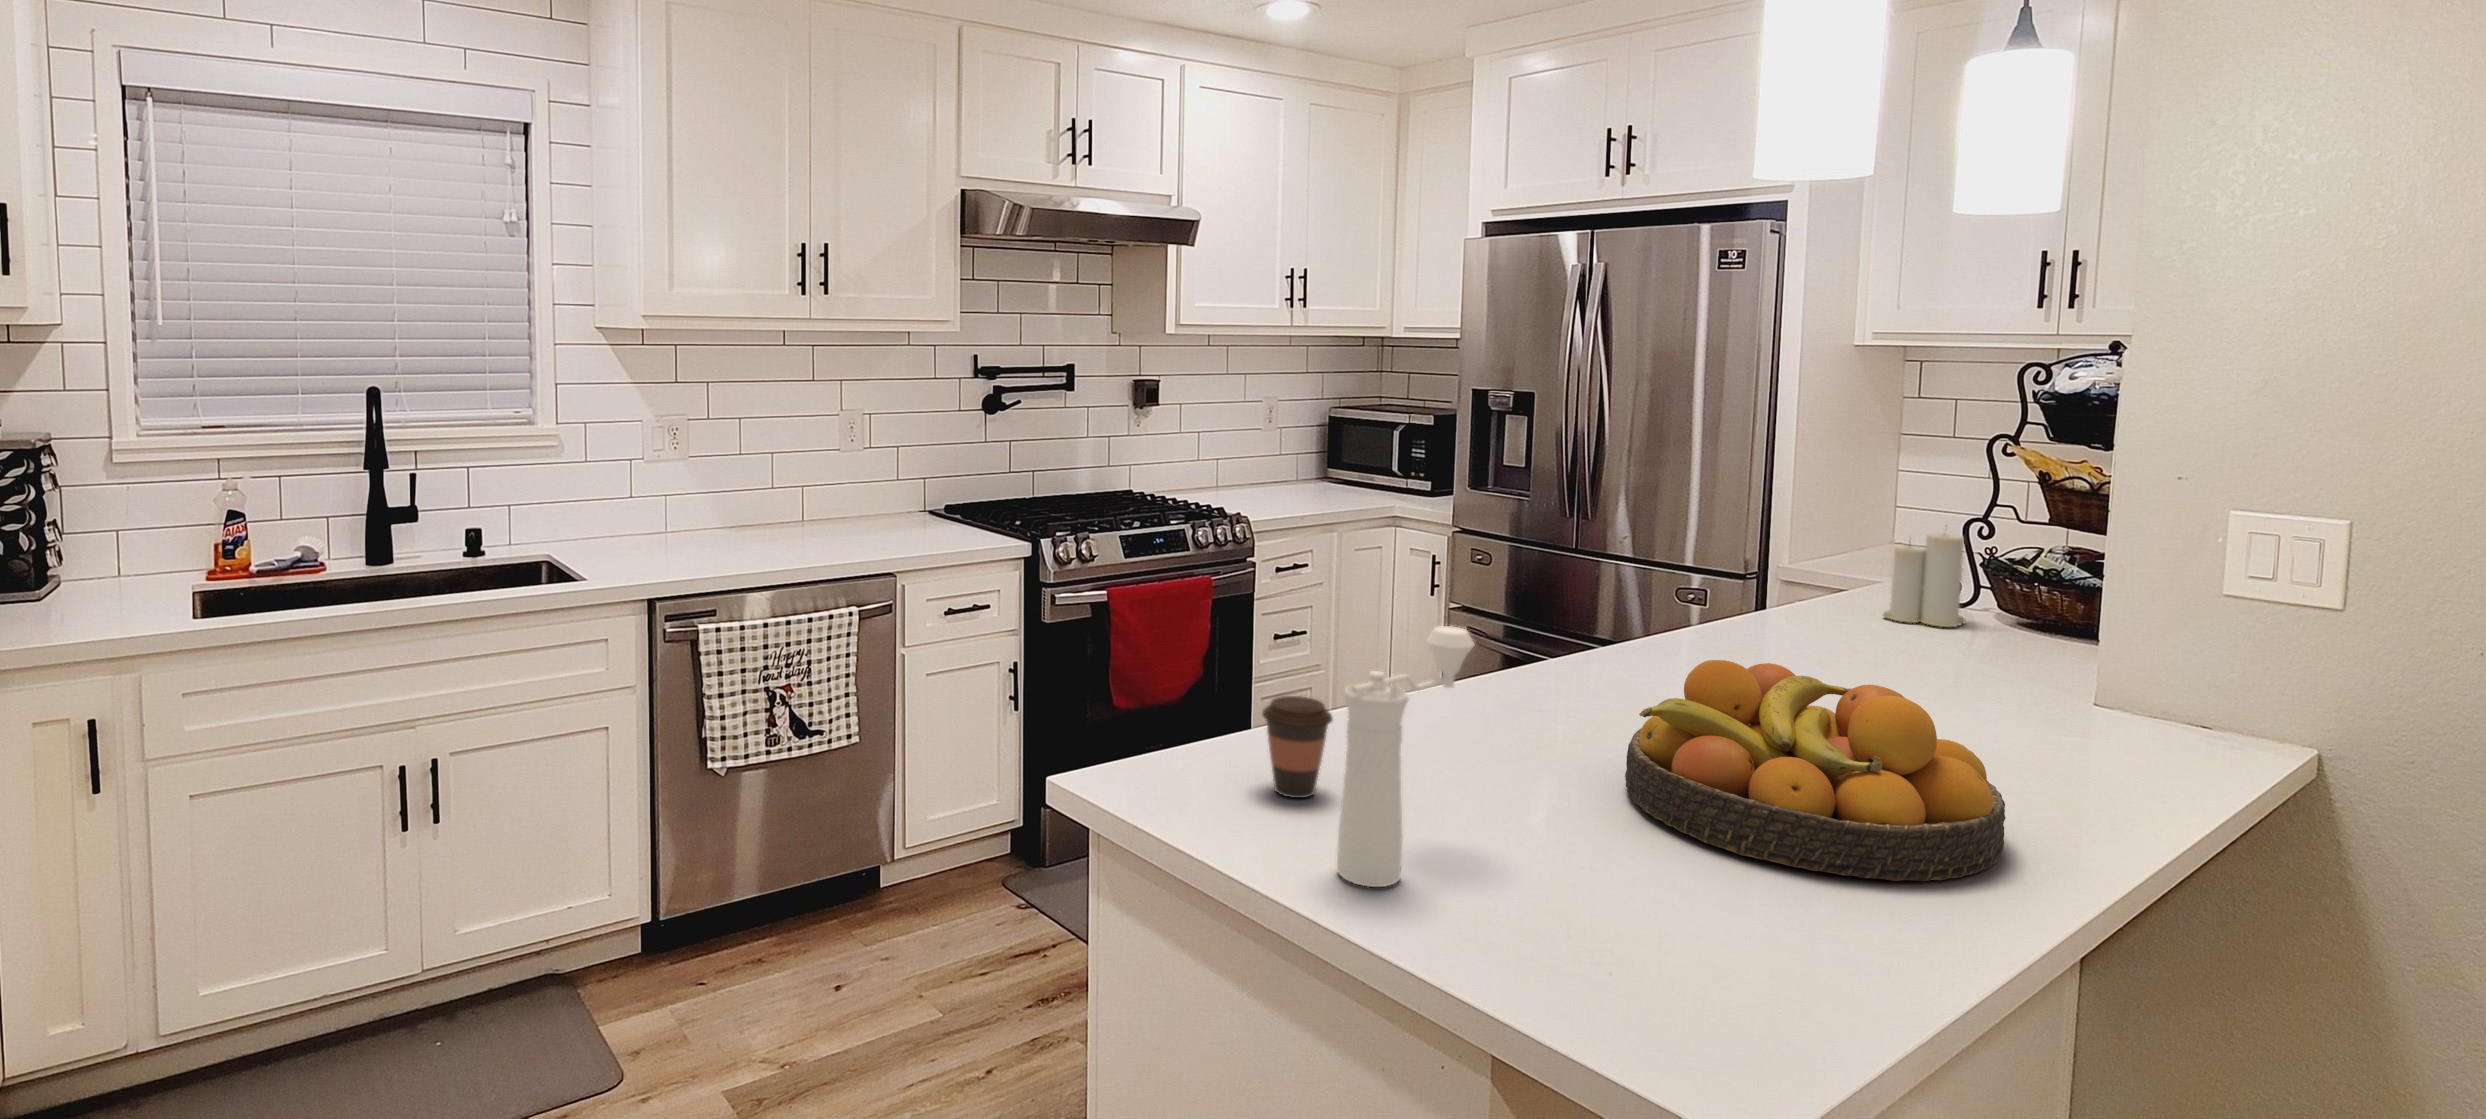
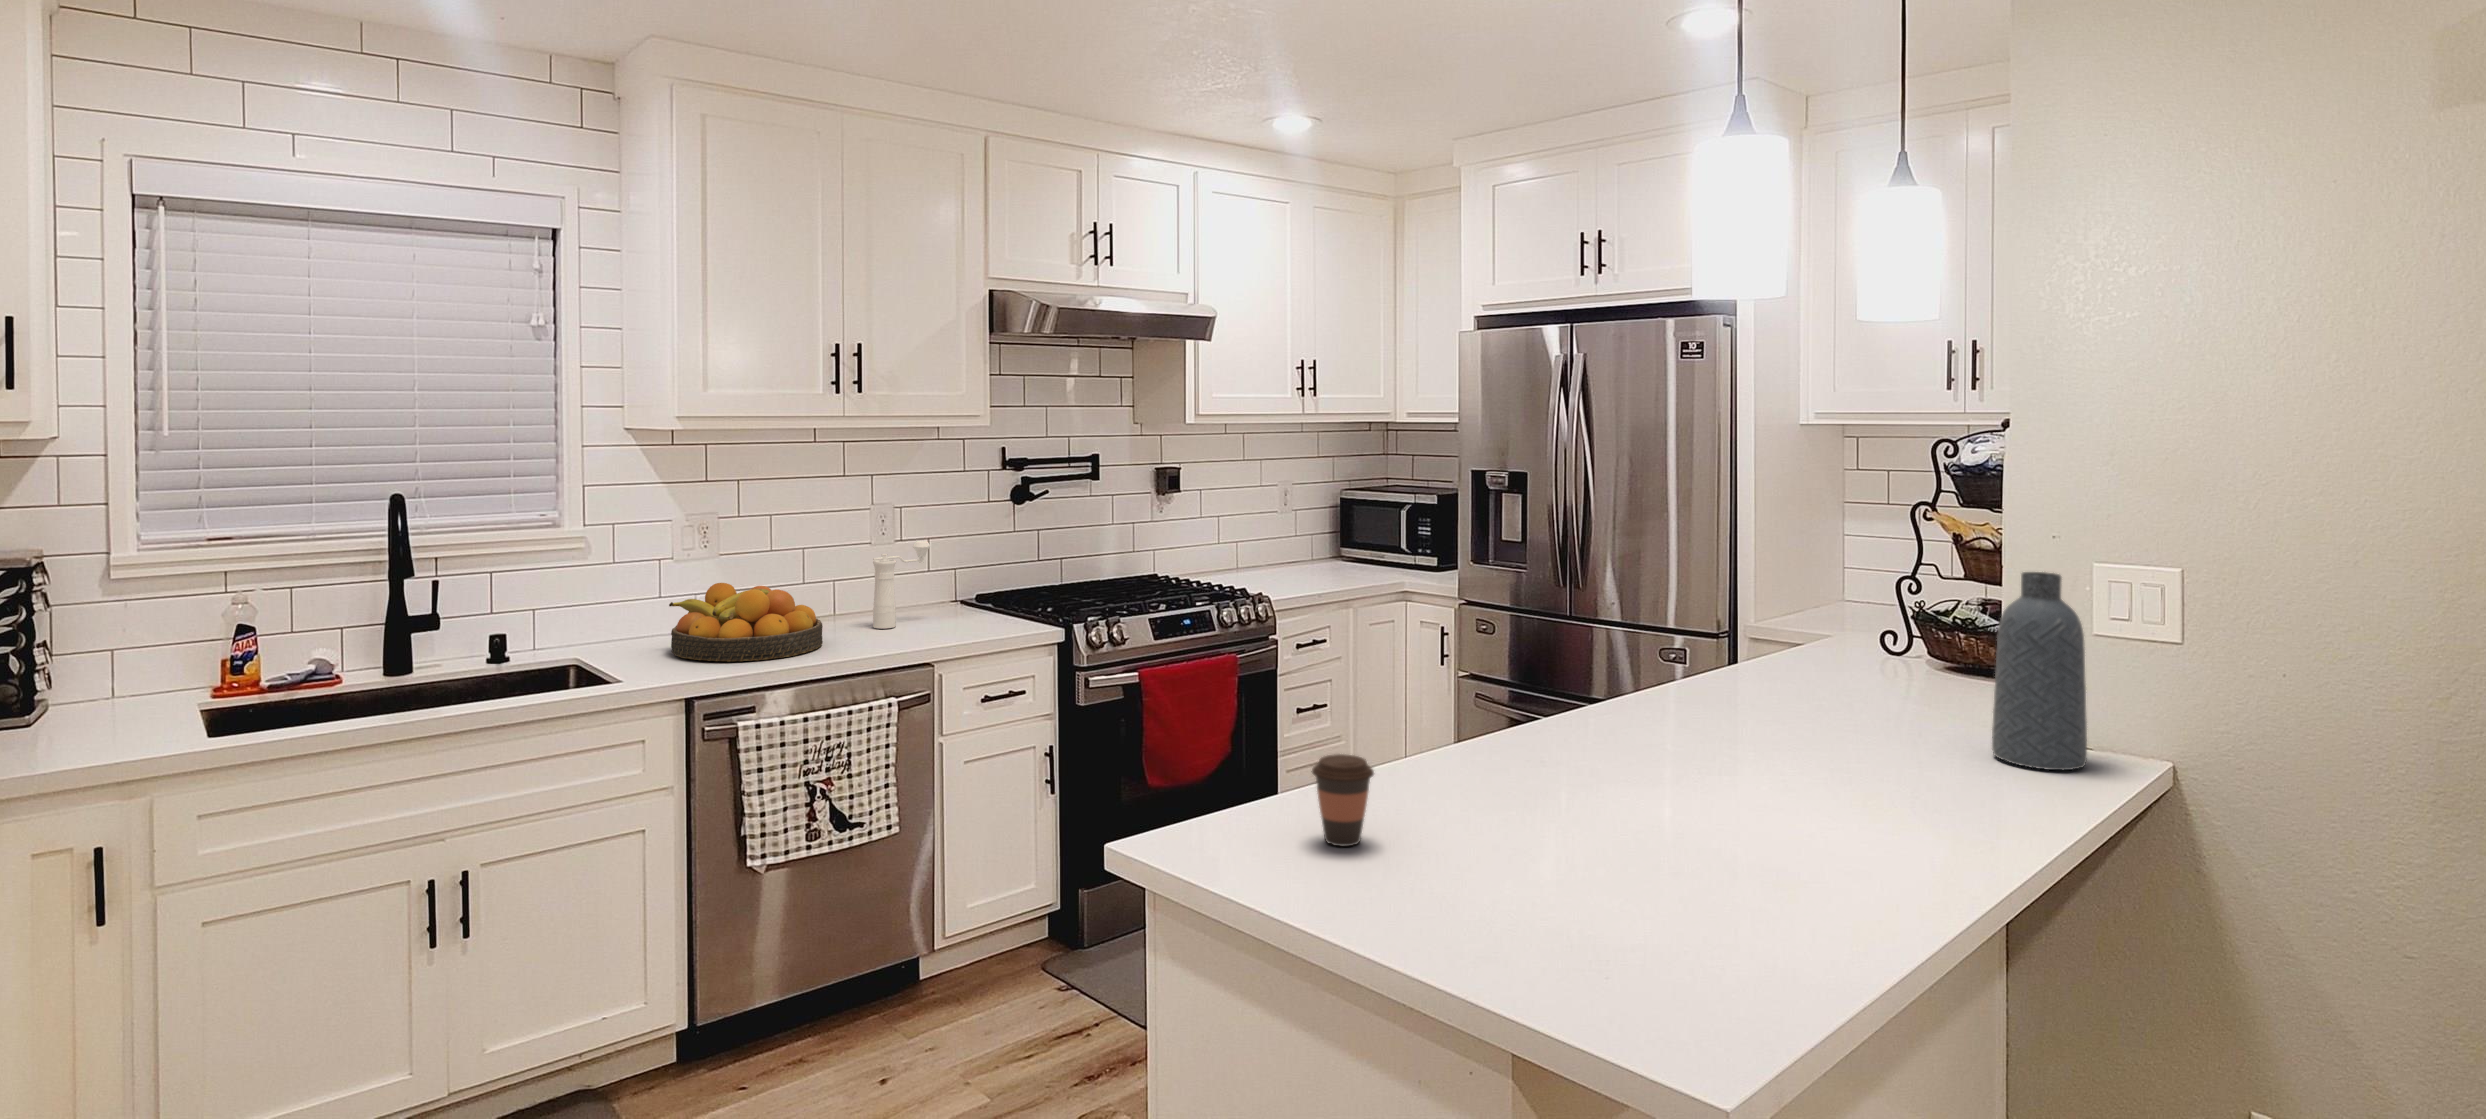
vase: none [2078,519,2208,754] -> present [1992,572,2087,770]
candle: present [1883,533,1966,627] -> none [1835,581,1904,672]
pepper mill: present [1337,626,1474,887] -> present [873,541,930,629]
fruit bowl: present [1625,660,2005,881] -> present [669,583,823,662]

